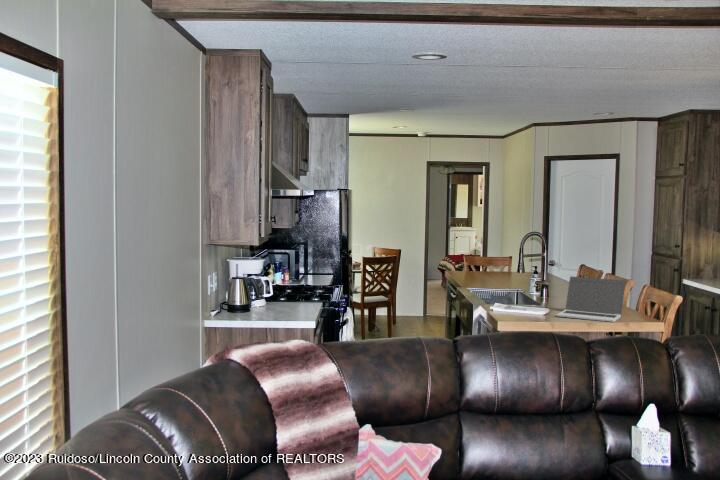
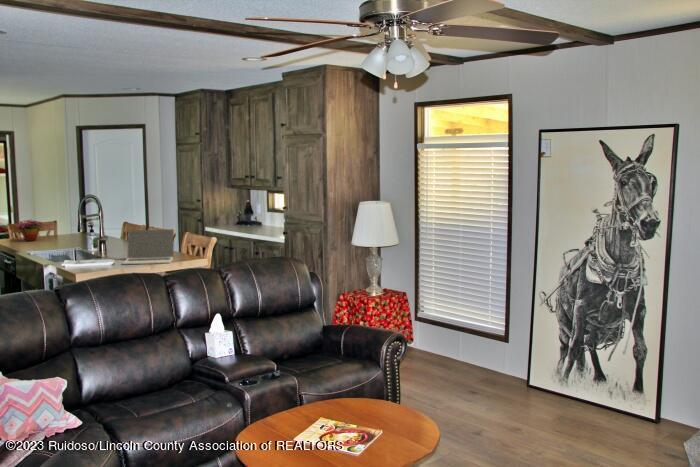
flower arrangement: none [465,255,498,278] -> present [17,220,42,241]

